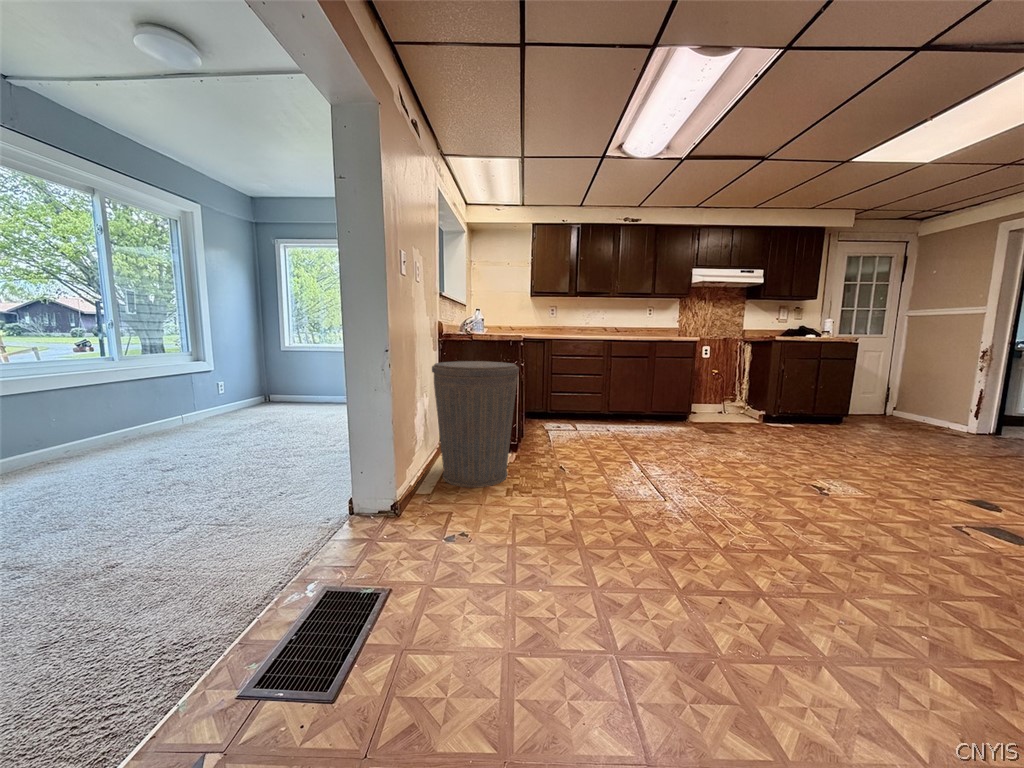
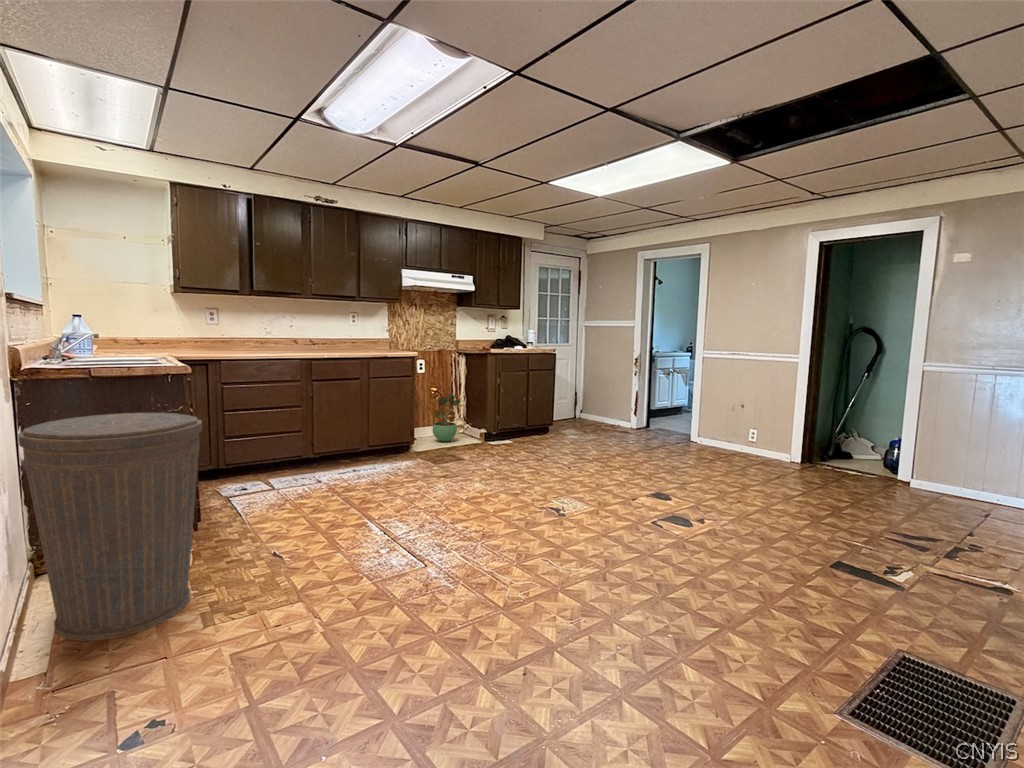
potted plant: none [711,376,741,417] -> present [433,394,460,441]

